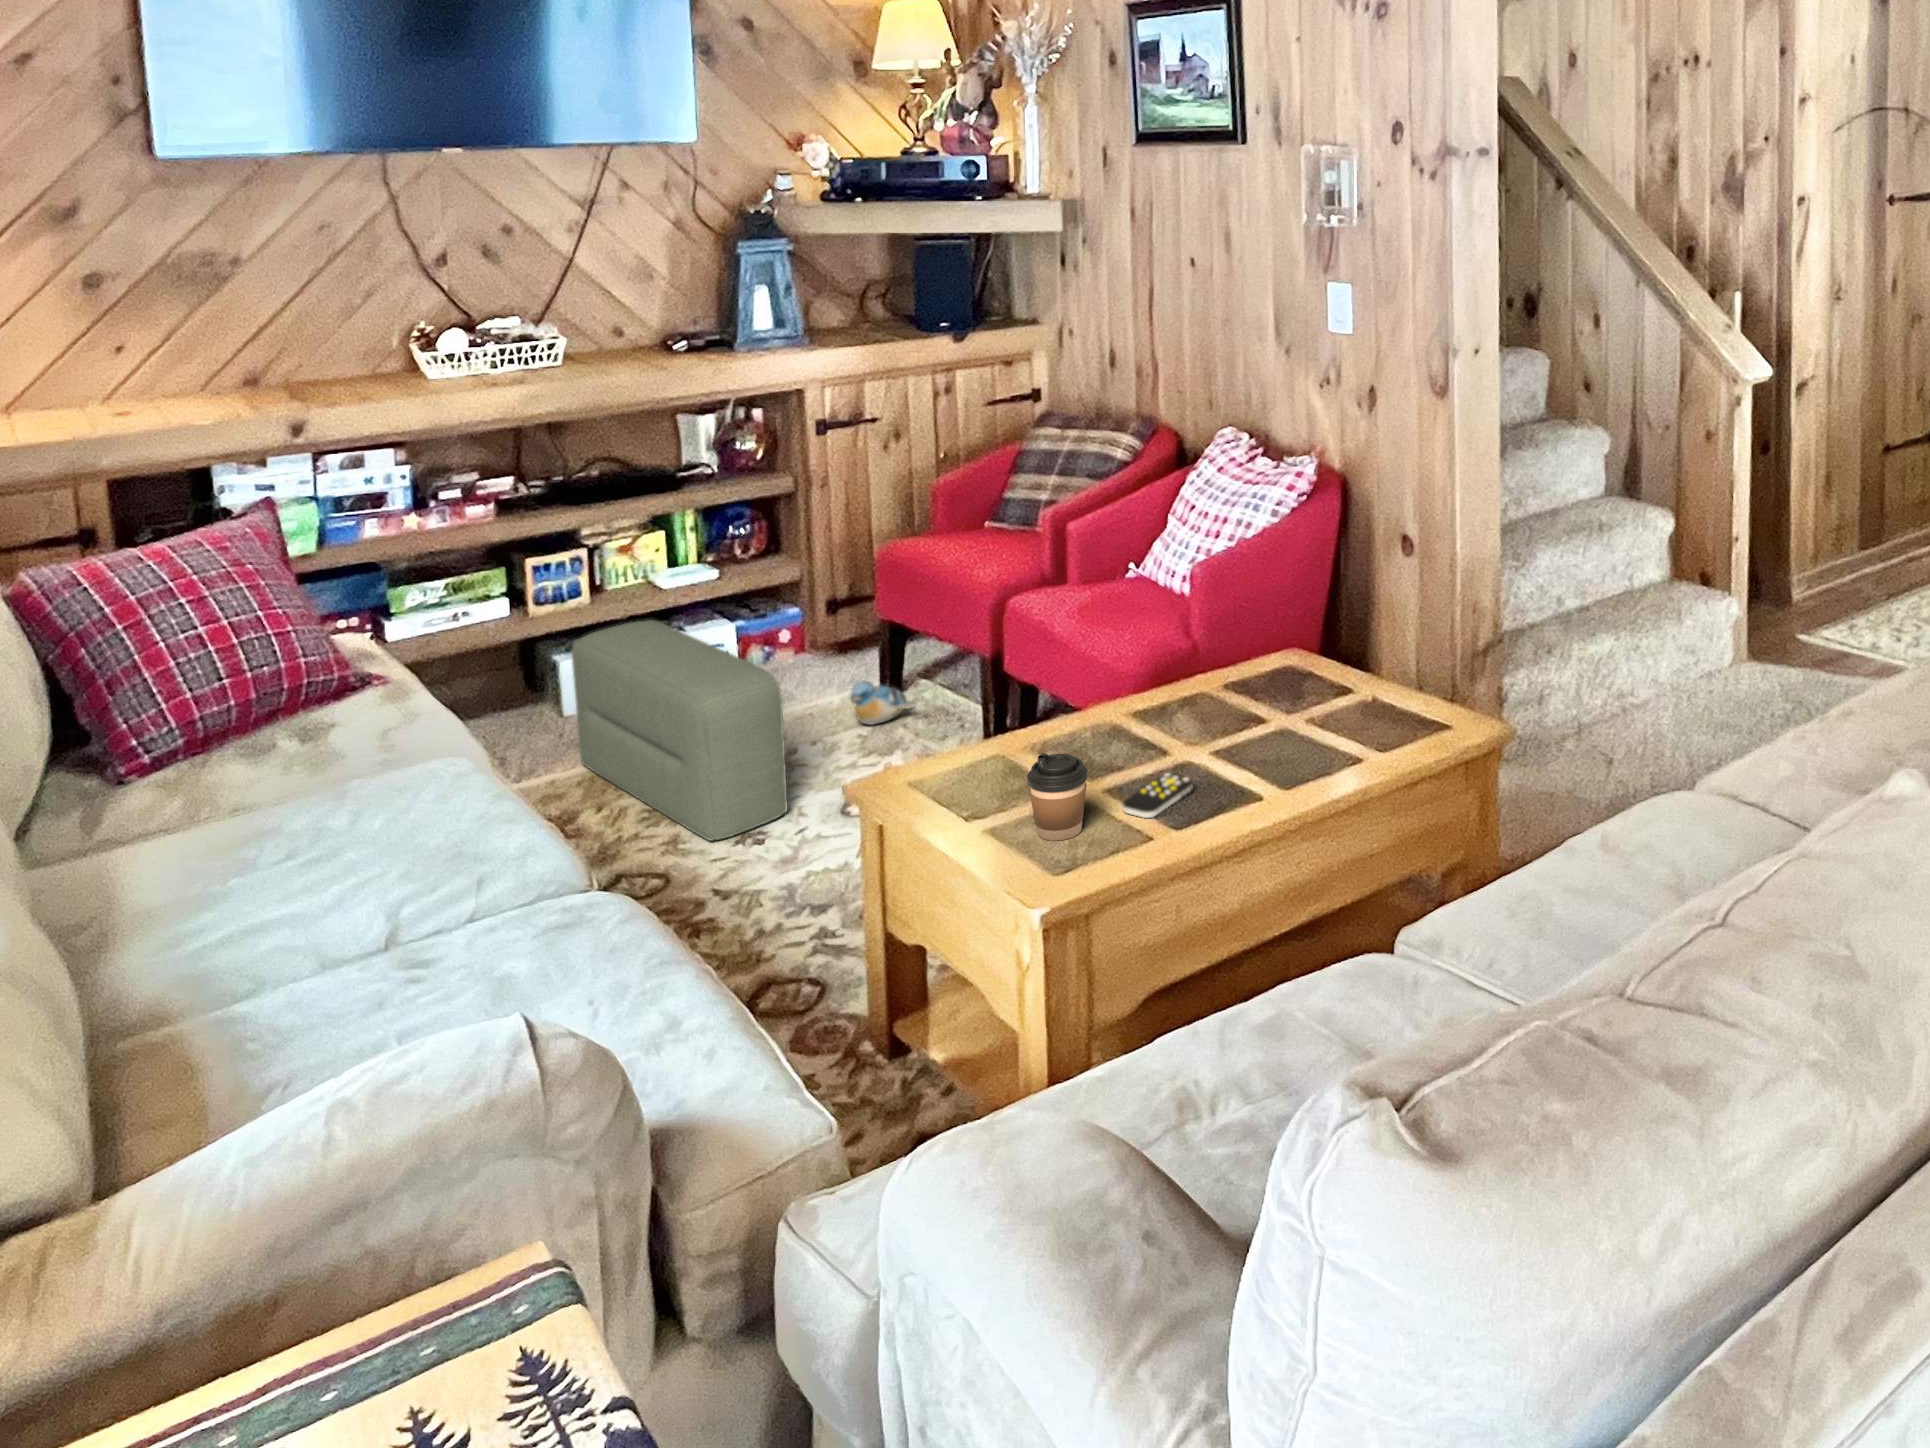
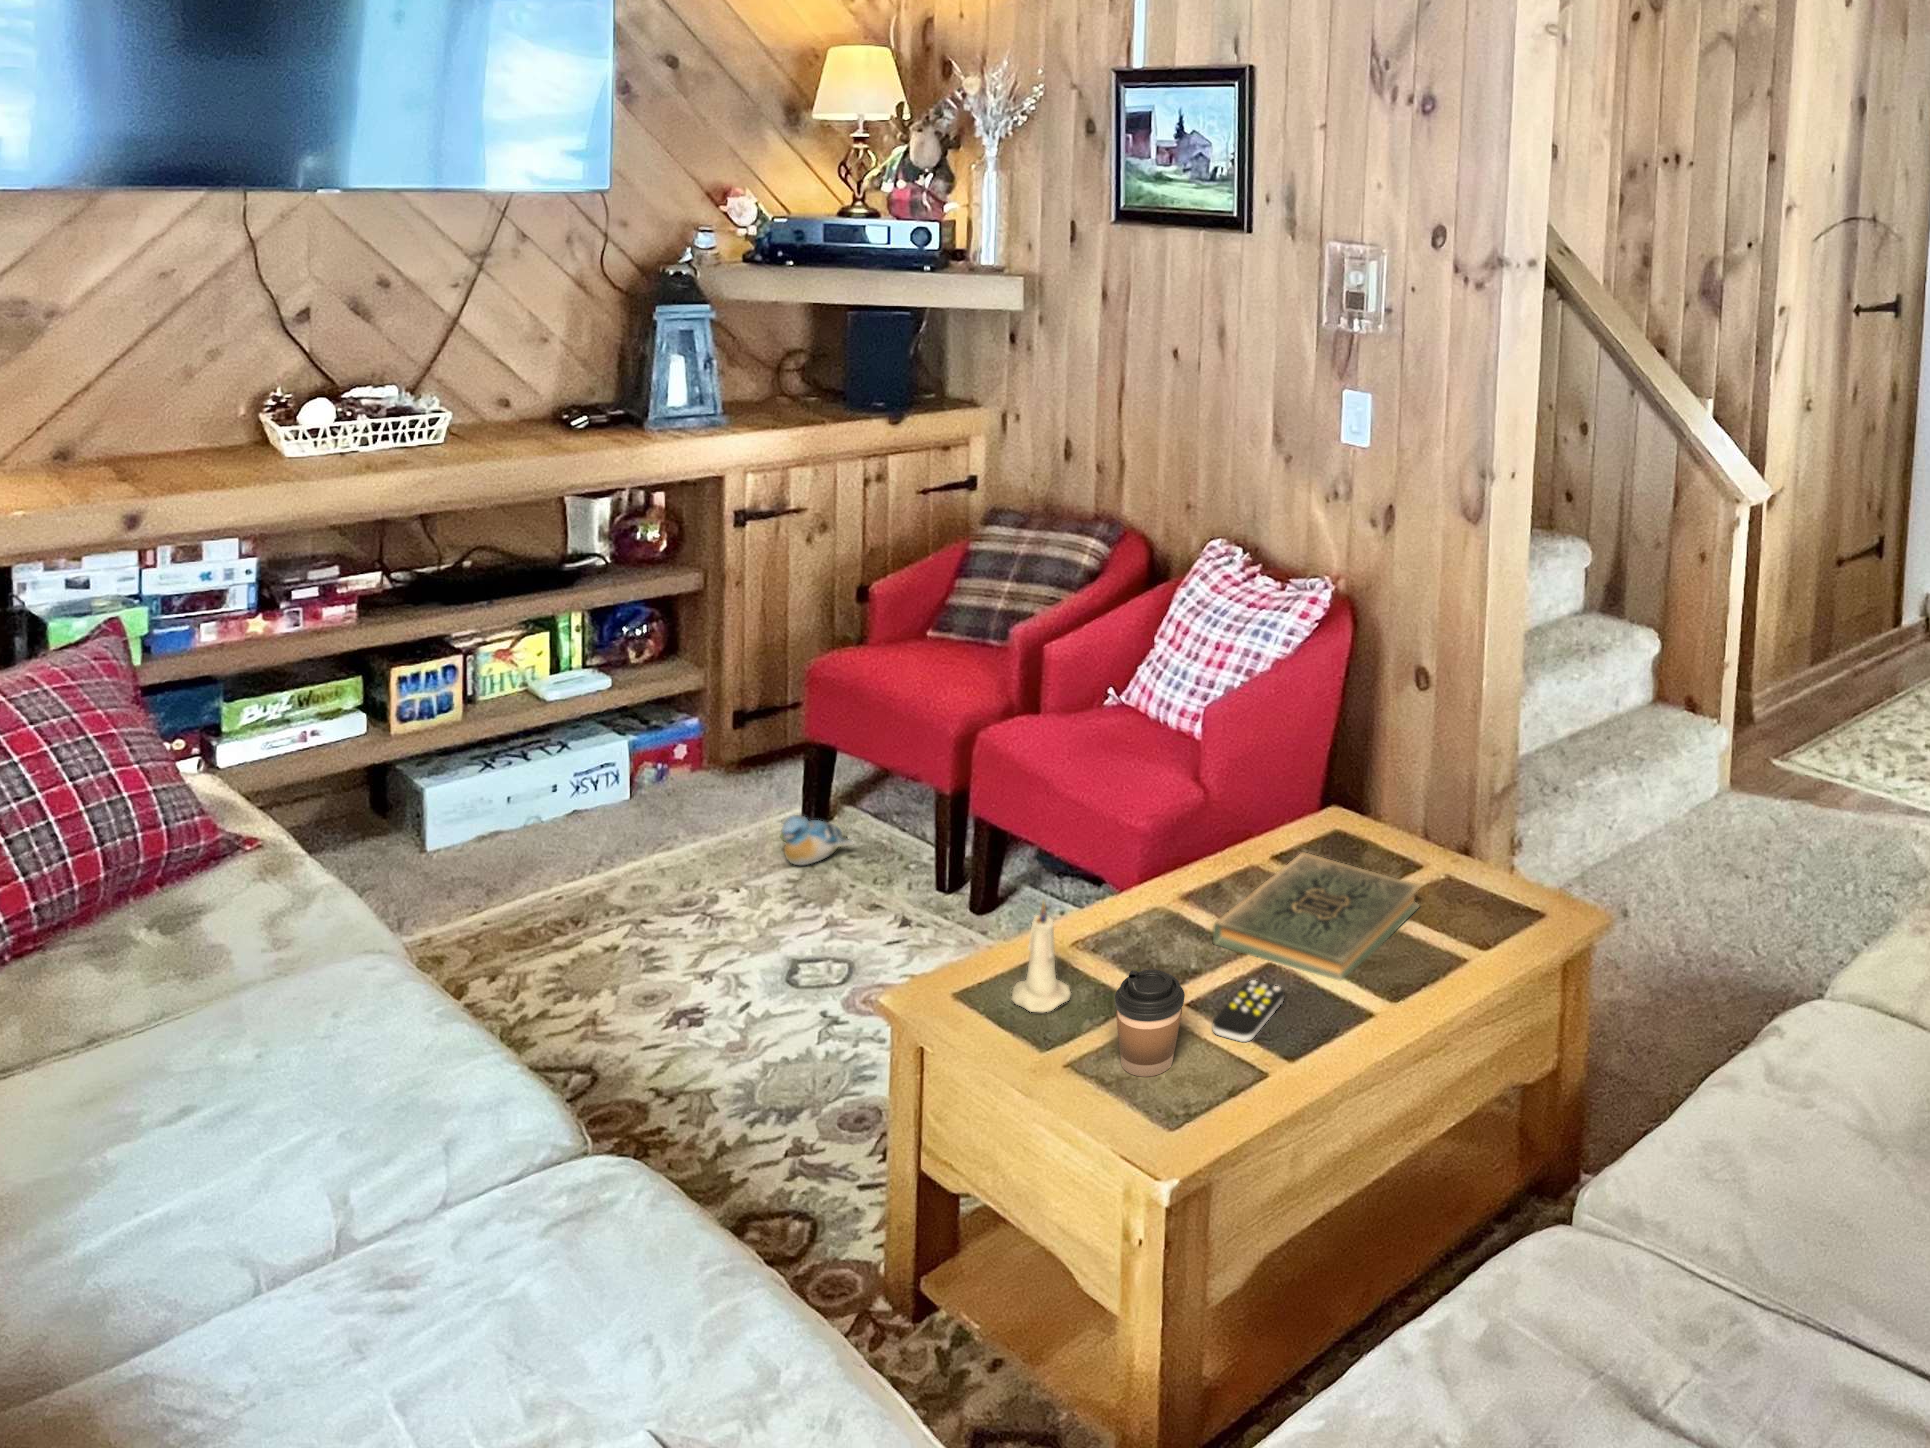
pouf: present [572,620,788,841] -> none [457,748,727,1024]
book: none [1148,681,1344,781] -> present [1213,852,1420,981]
candle: none [961,701,1012,796] -> present [1012,901,1070,1012]

